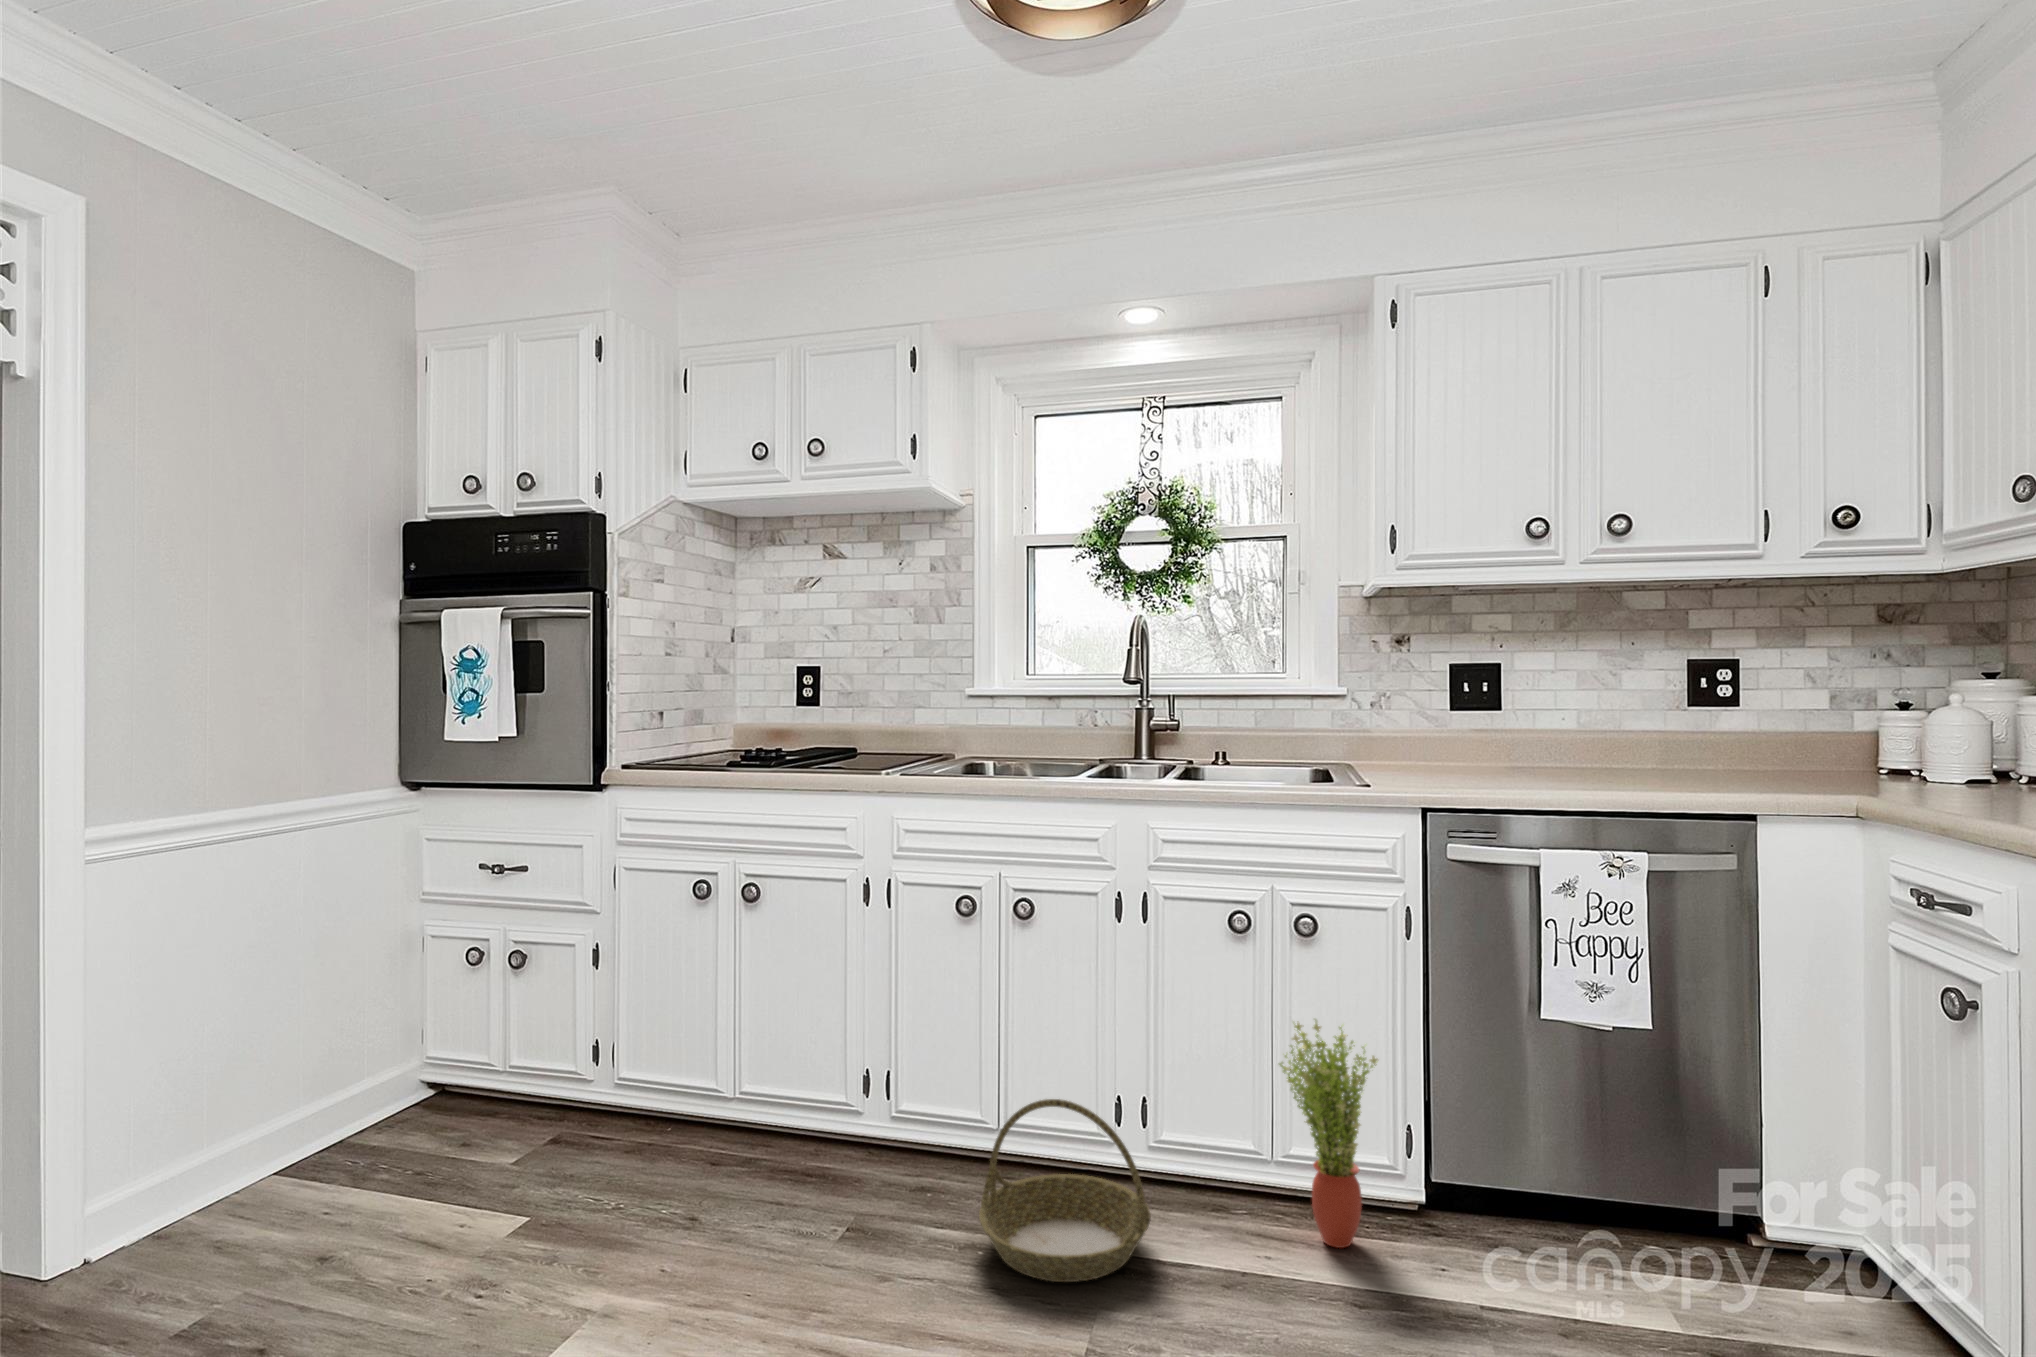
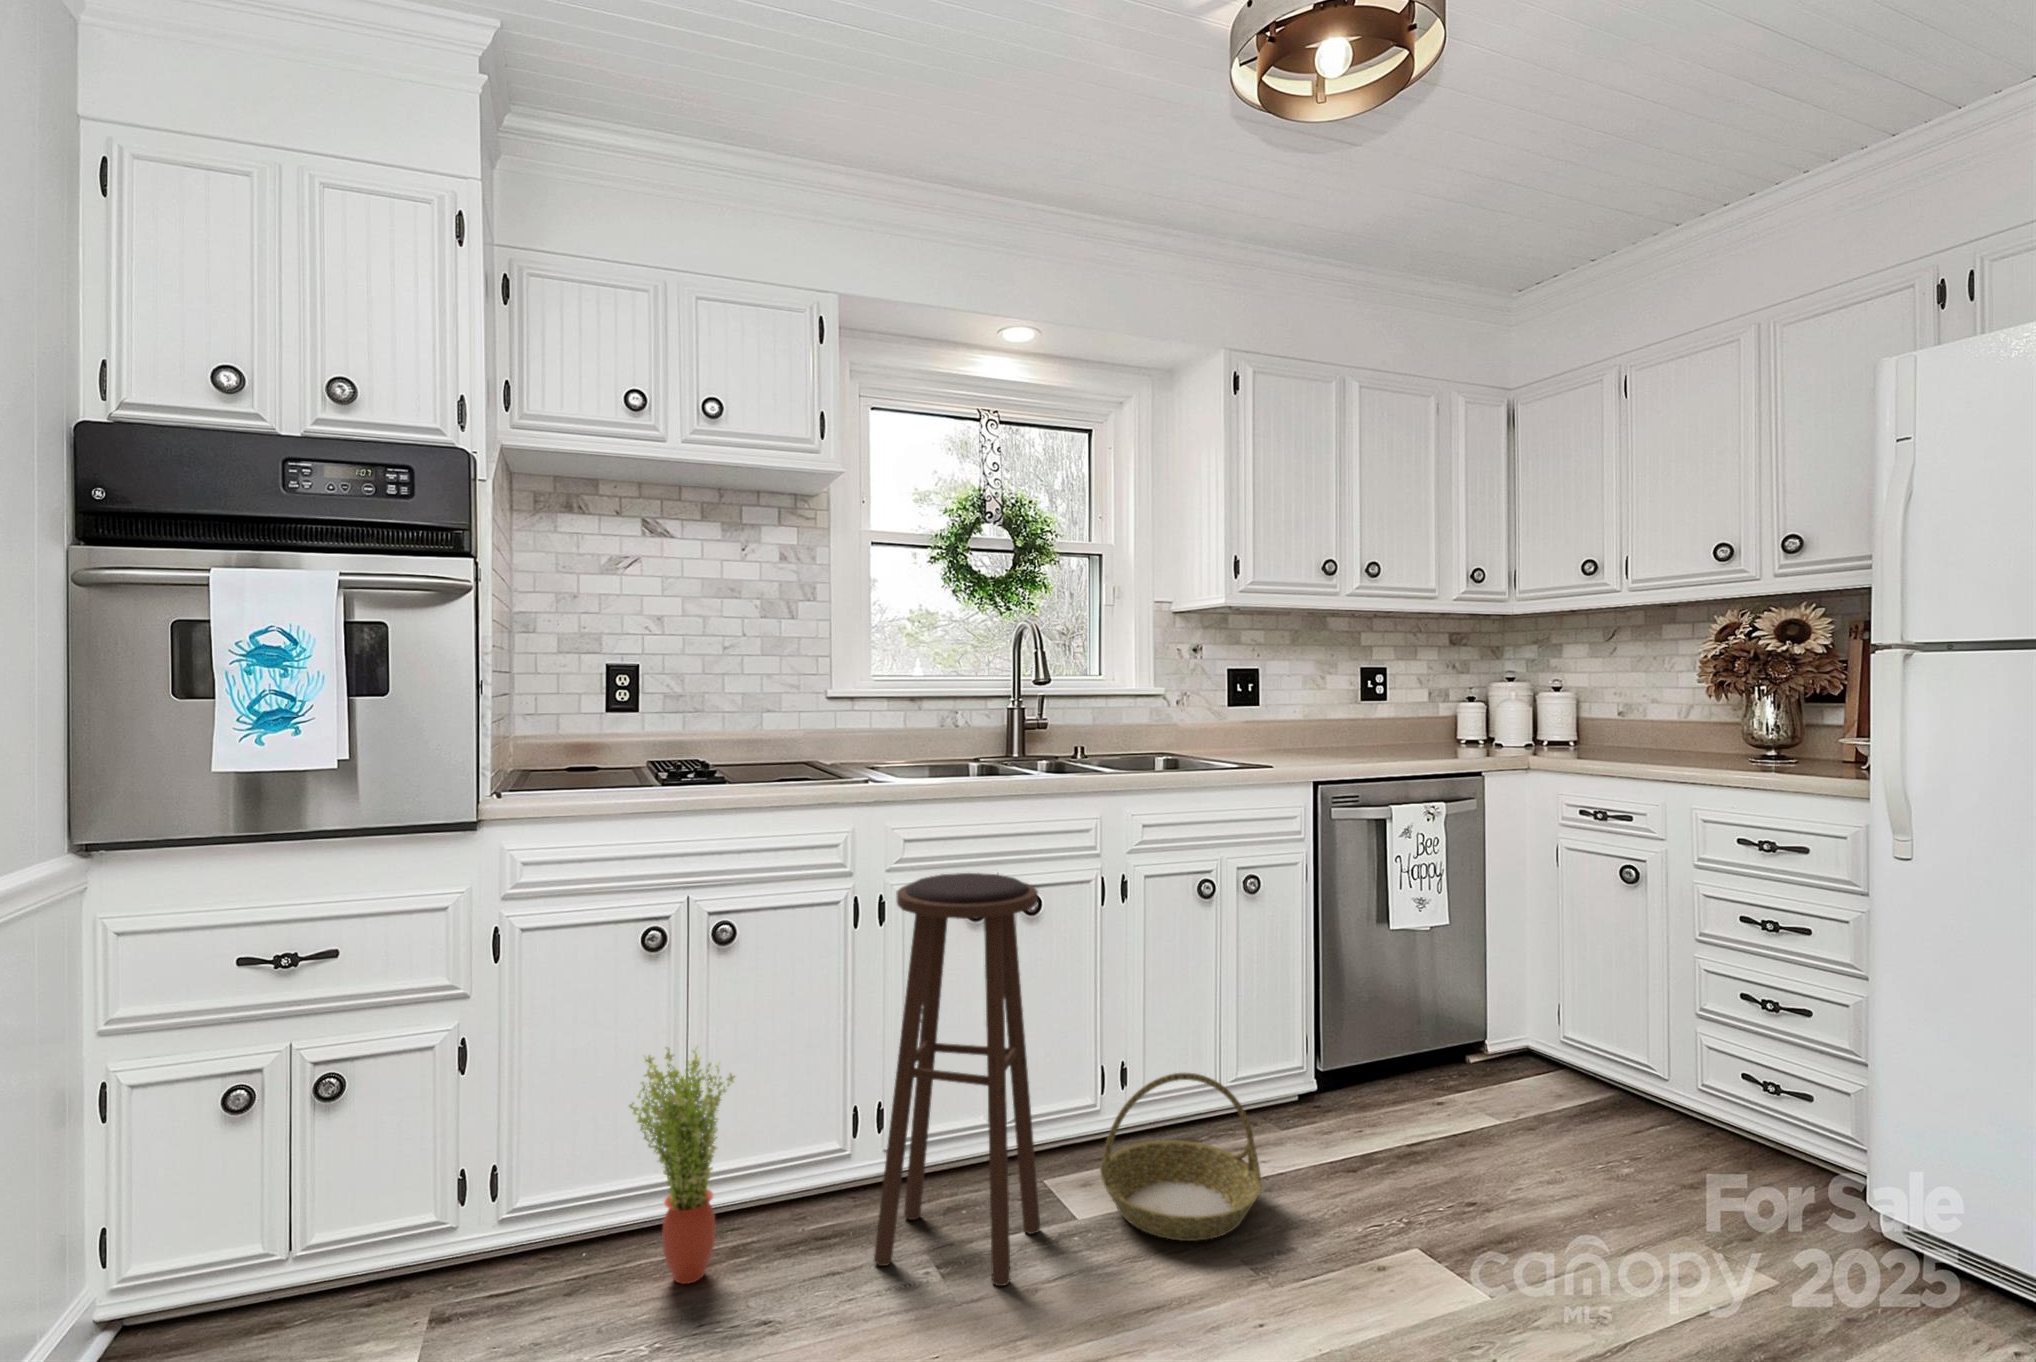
stool: none [780,858,928,1244] -> present [874,873,1040,1286]
potted plant: present [1279,1020,1378,1248] -> present [629,1049,735,1284]

